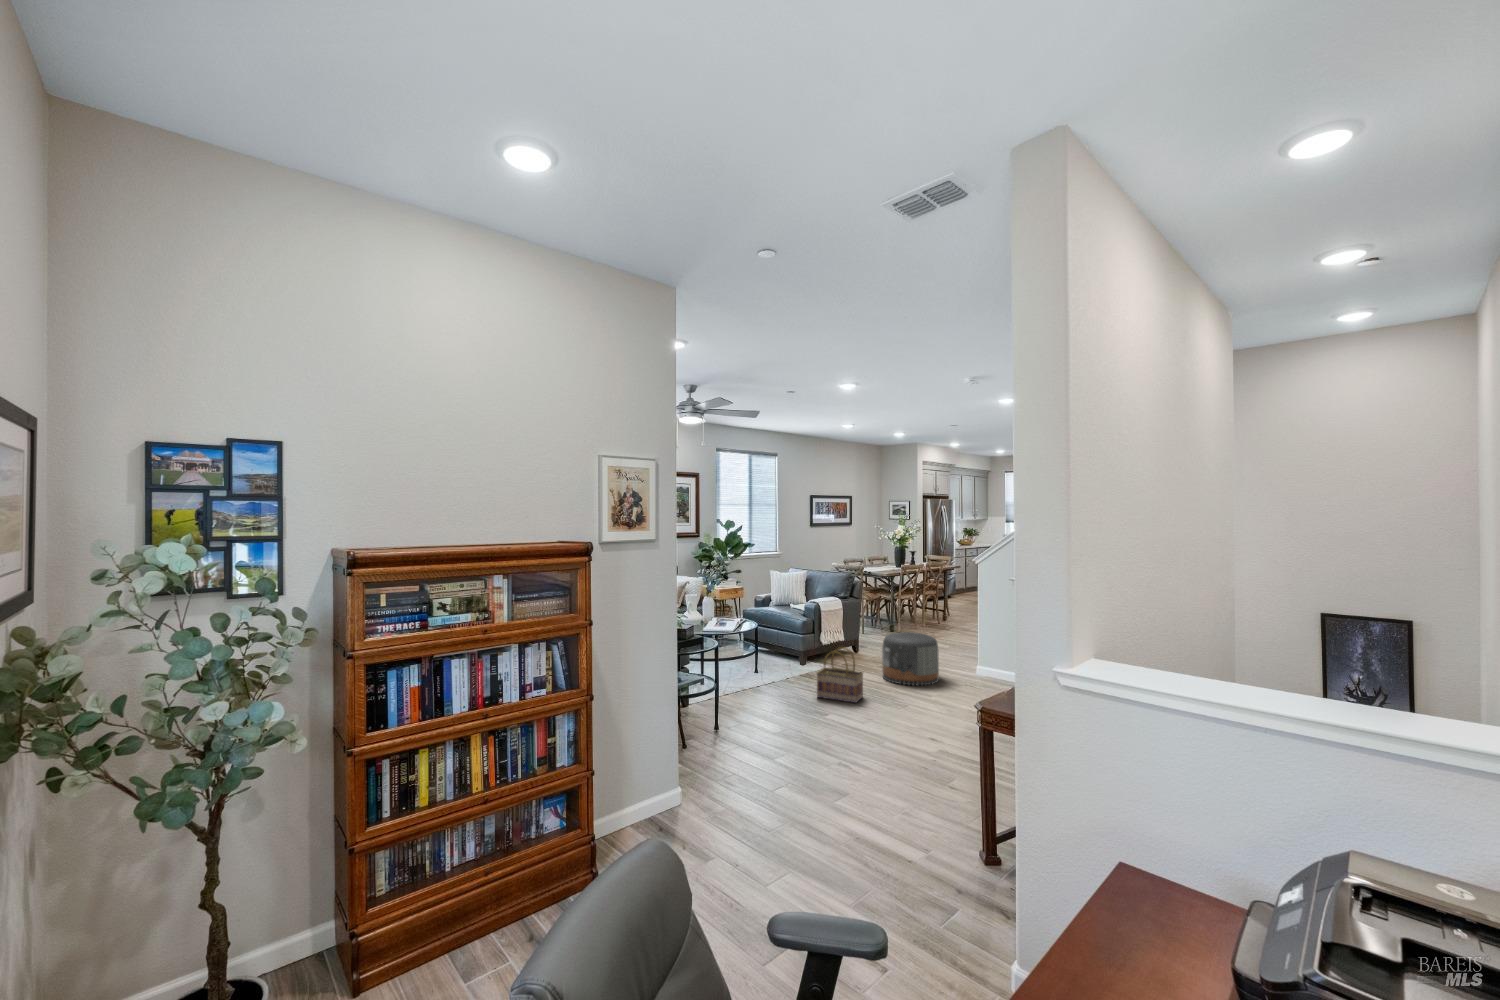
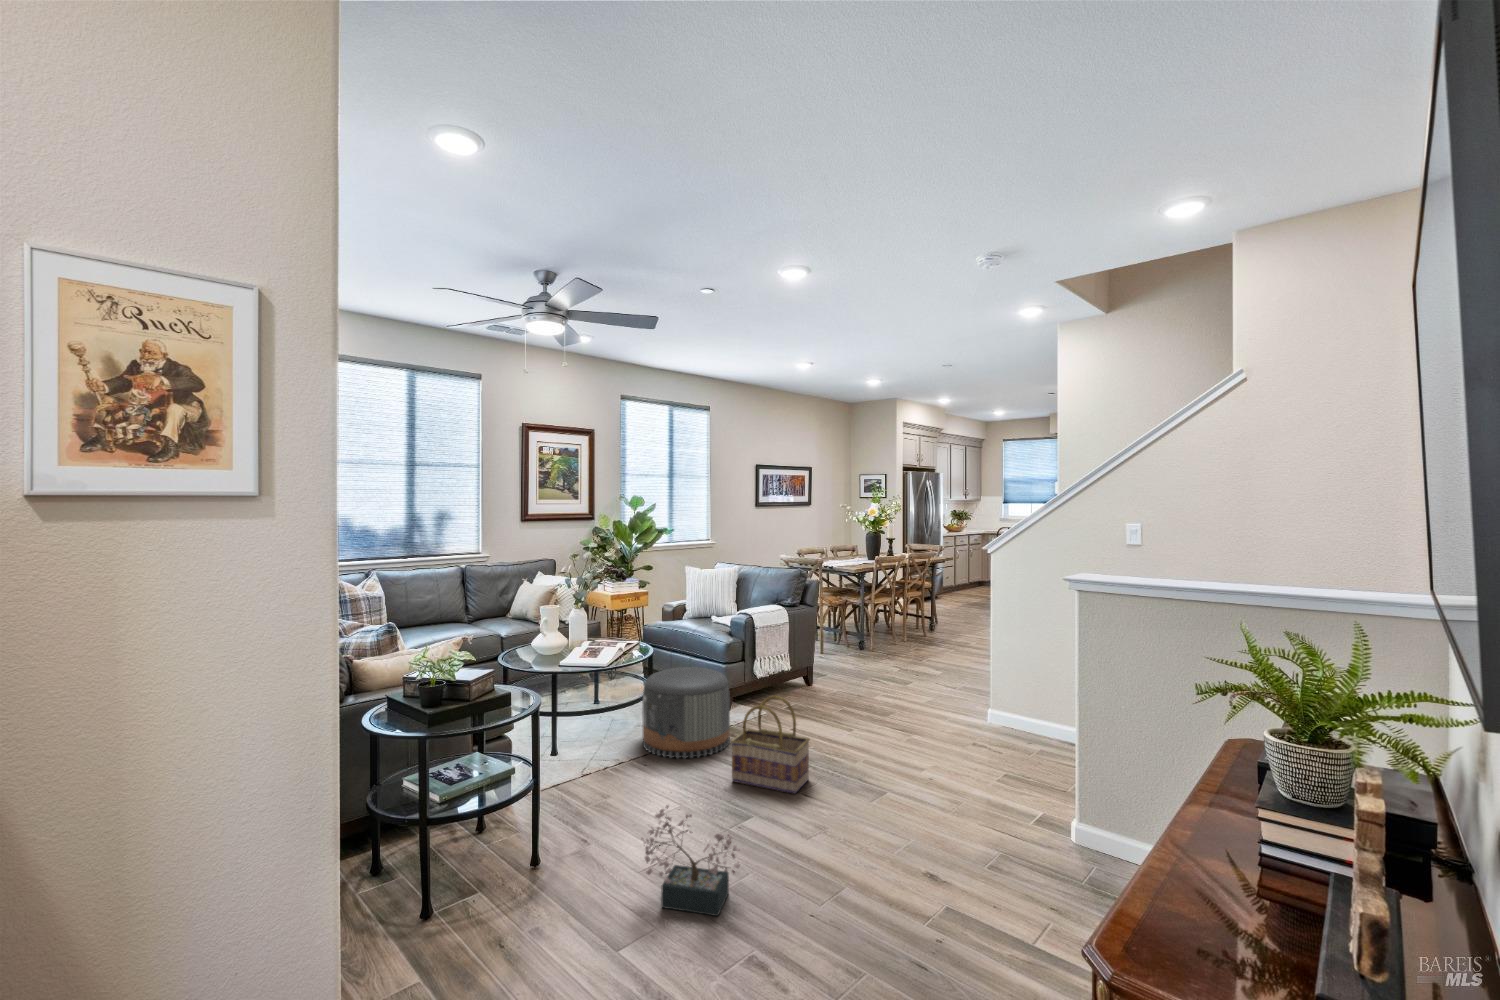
pouf: present [882,632,939,686] -> present [642,667,730,759]
decorative plant: none [783,693,834,745] -> present [642,806,740,916]

